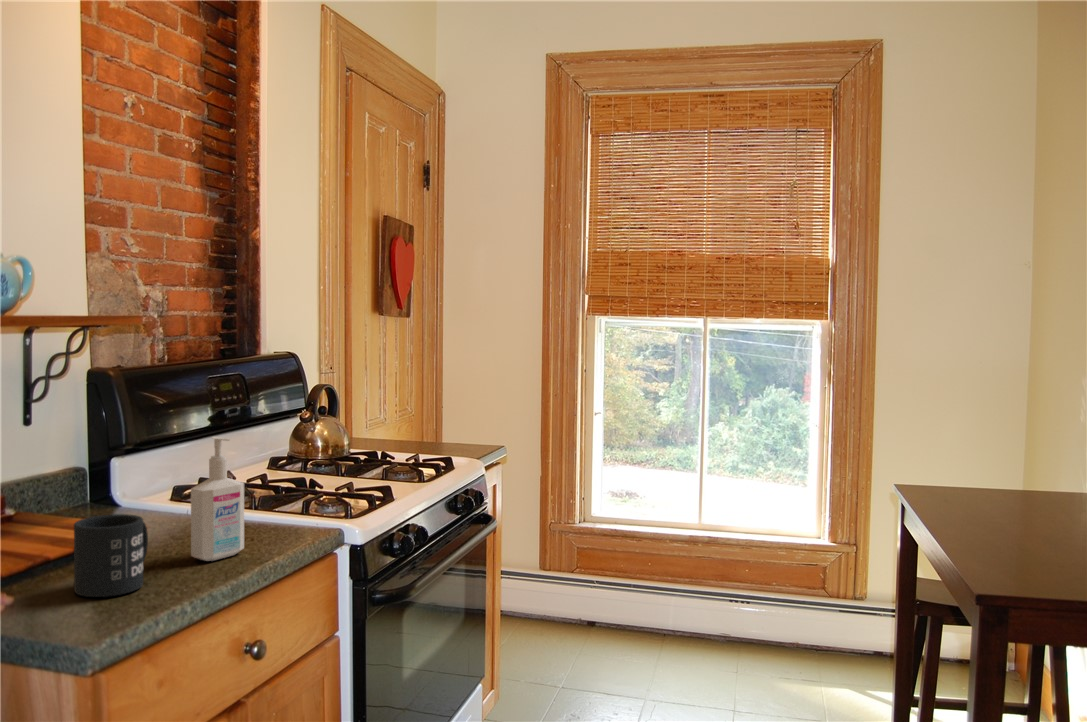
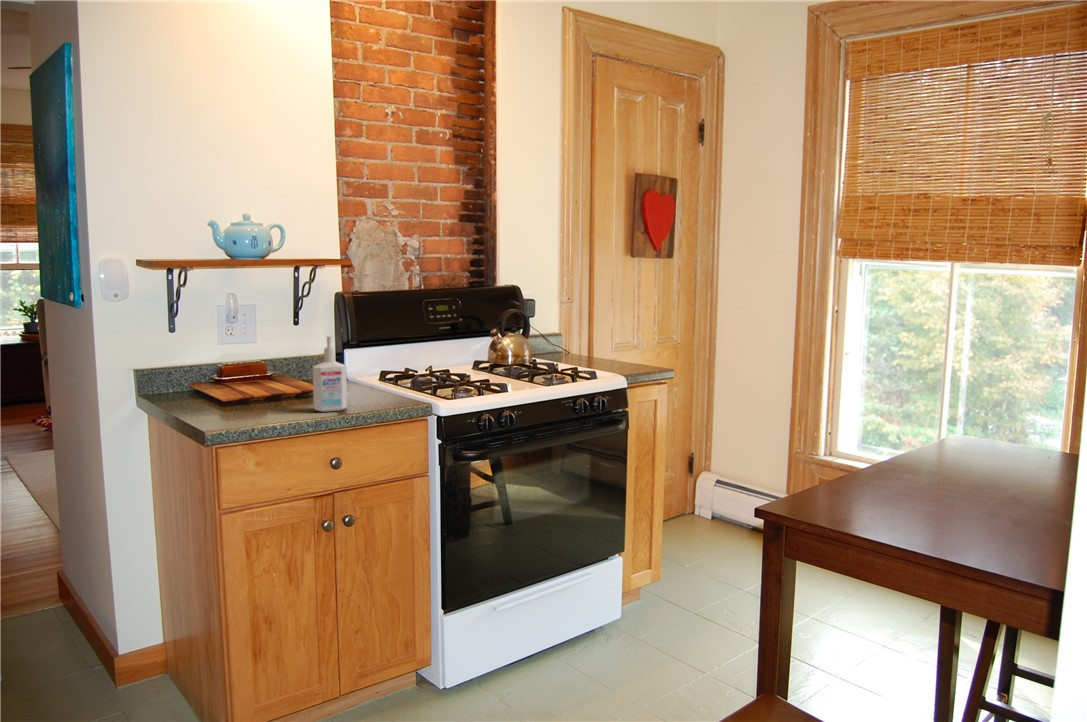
mug: present [74,514,148,597] -> none [232,375,285,420]

